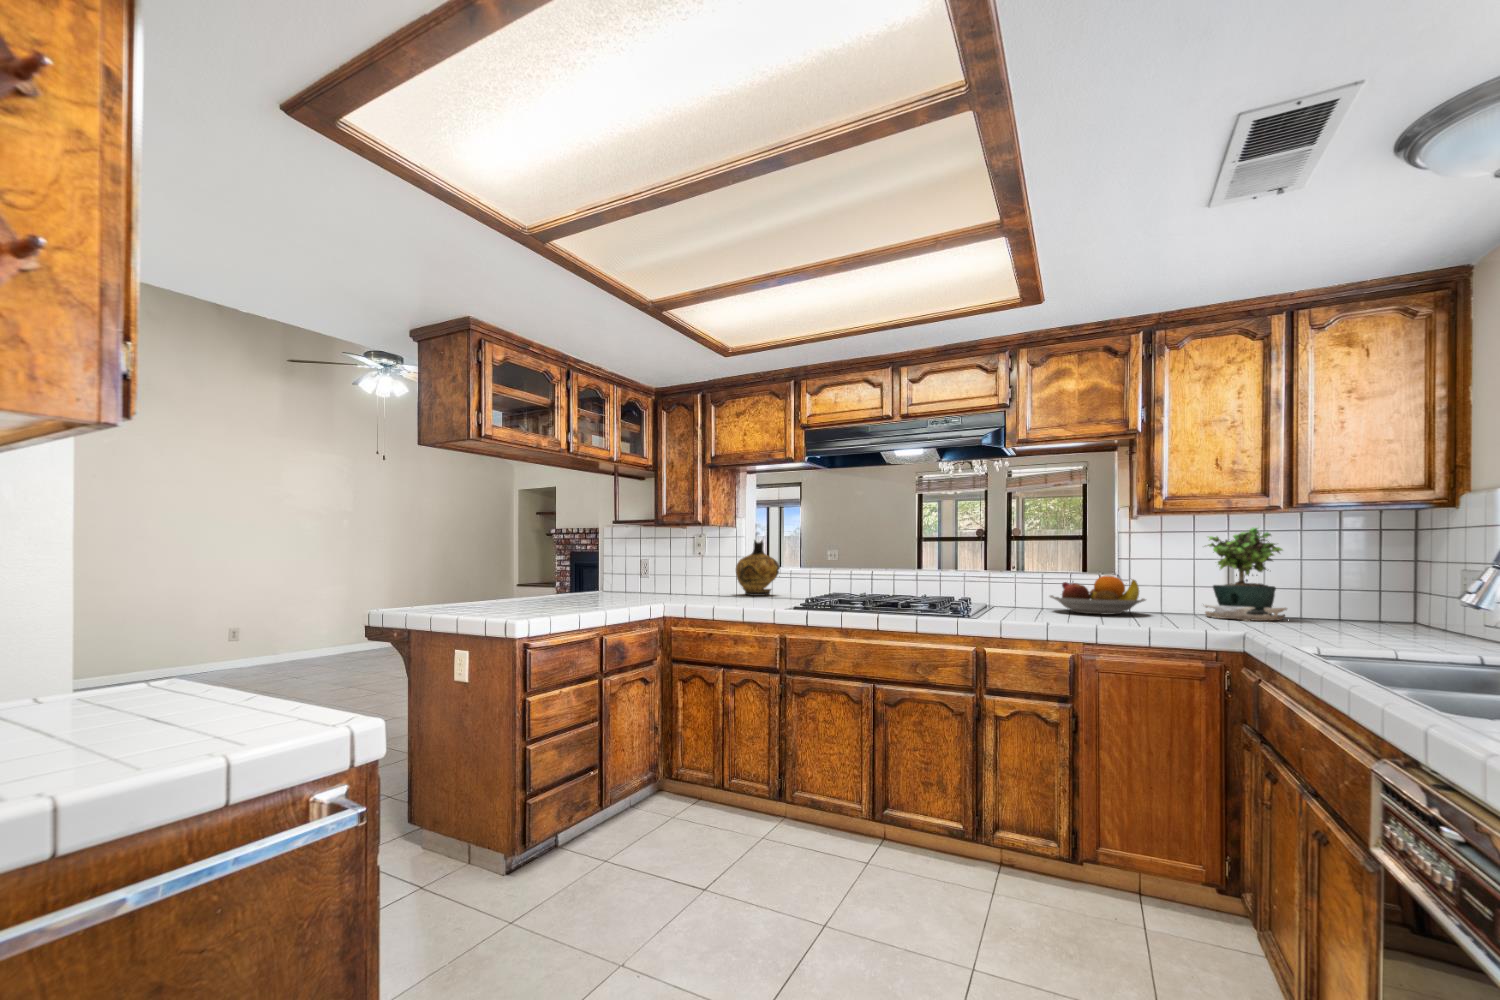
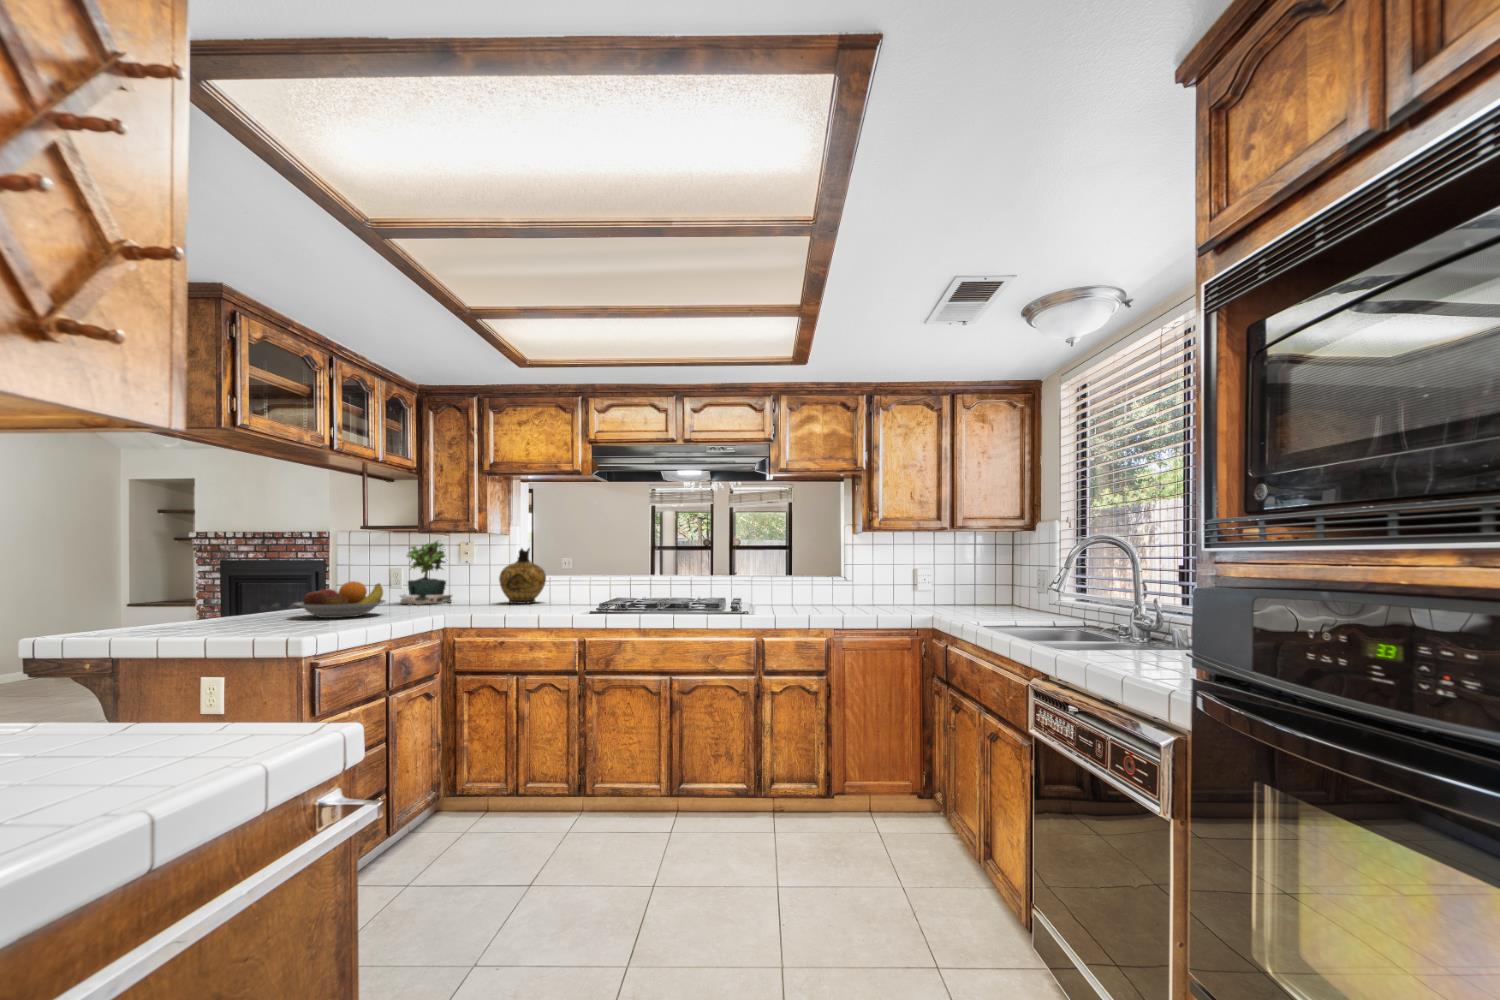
potted plant: present [1203,528,1287,621] -> present [400,540,452,605]
fruit bowl: present [1050,576,1146,615] -> present [295,581,385,618]

